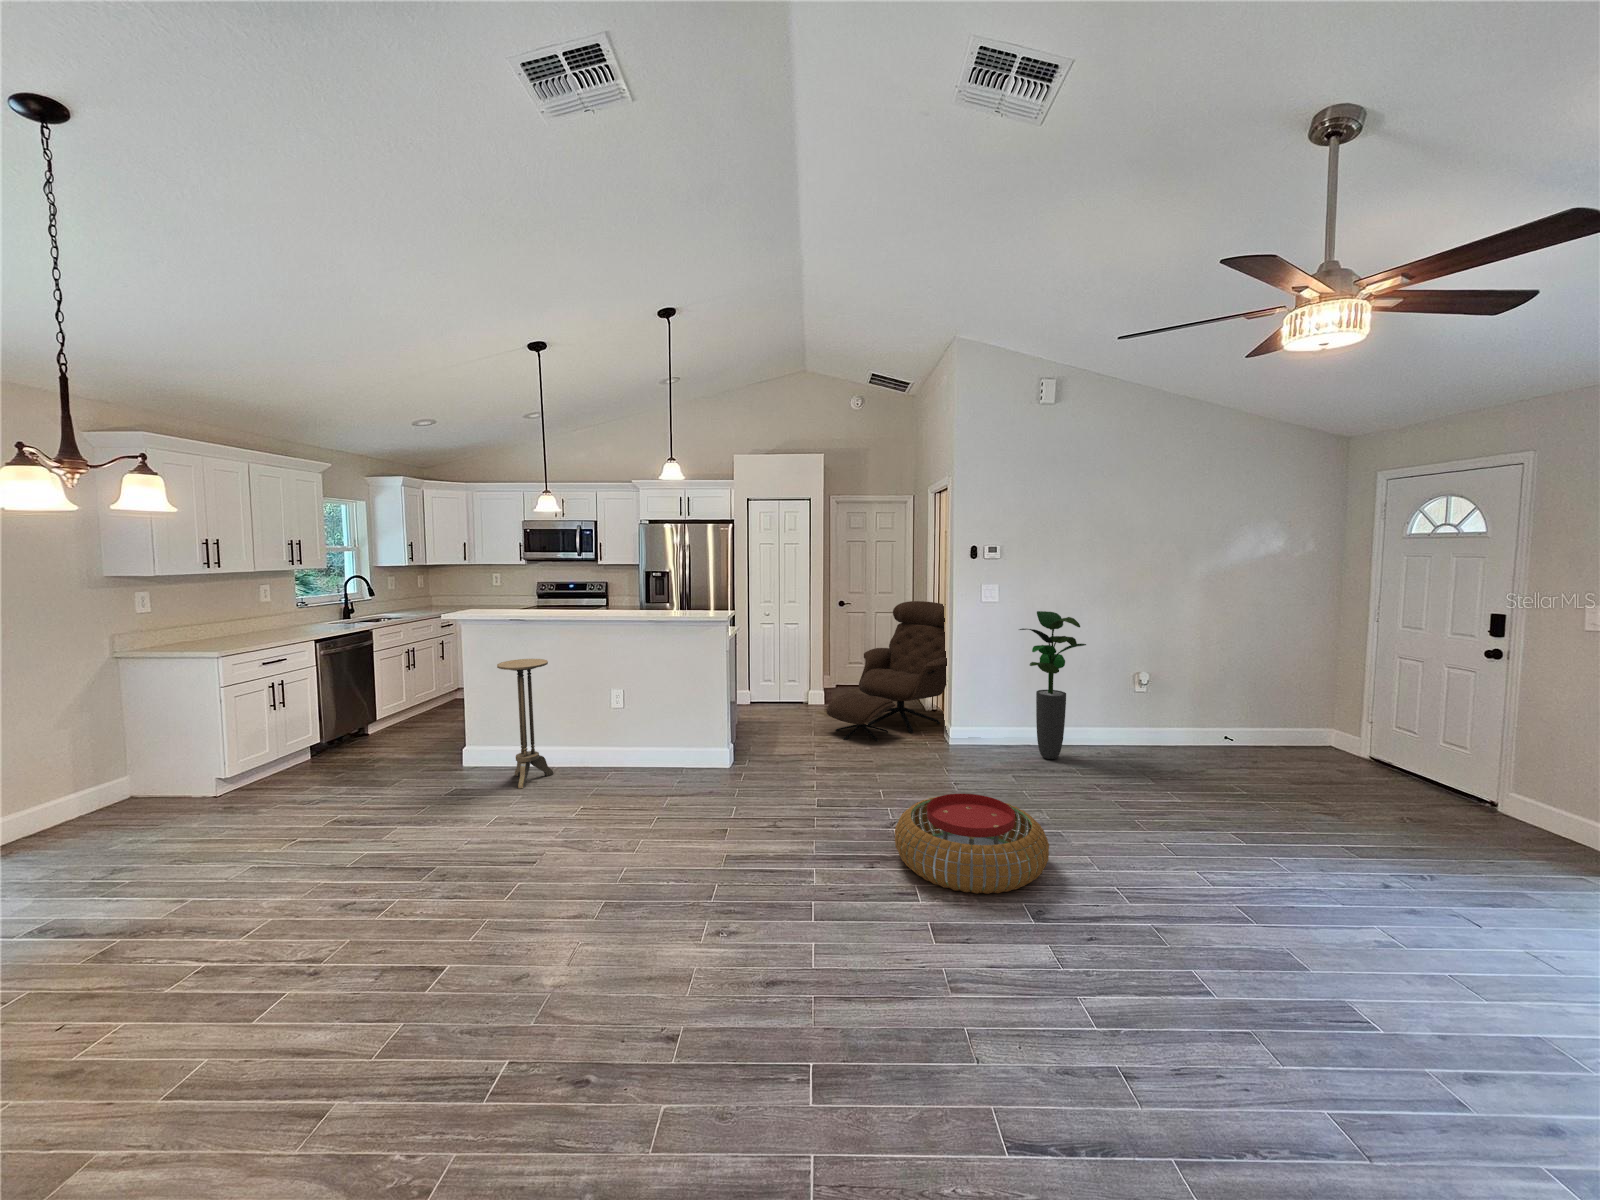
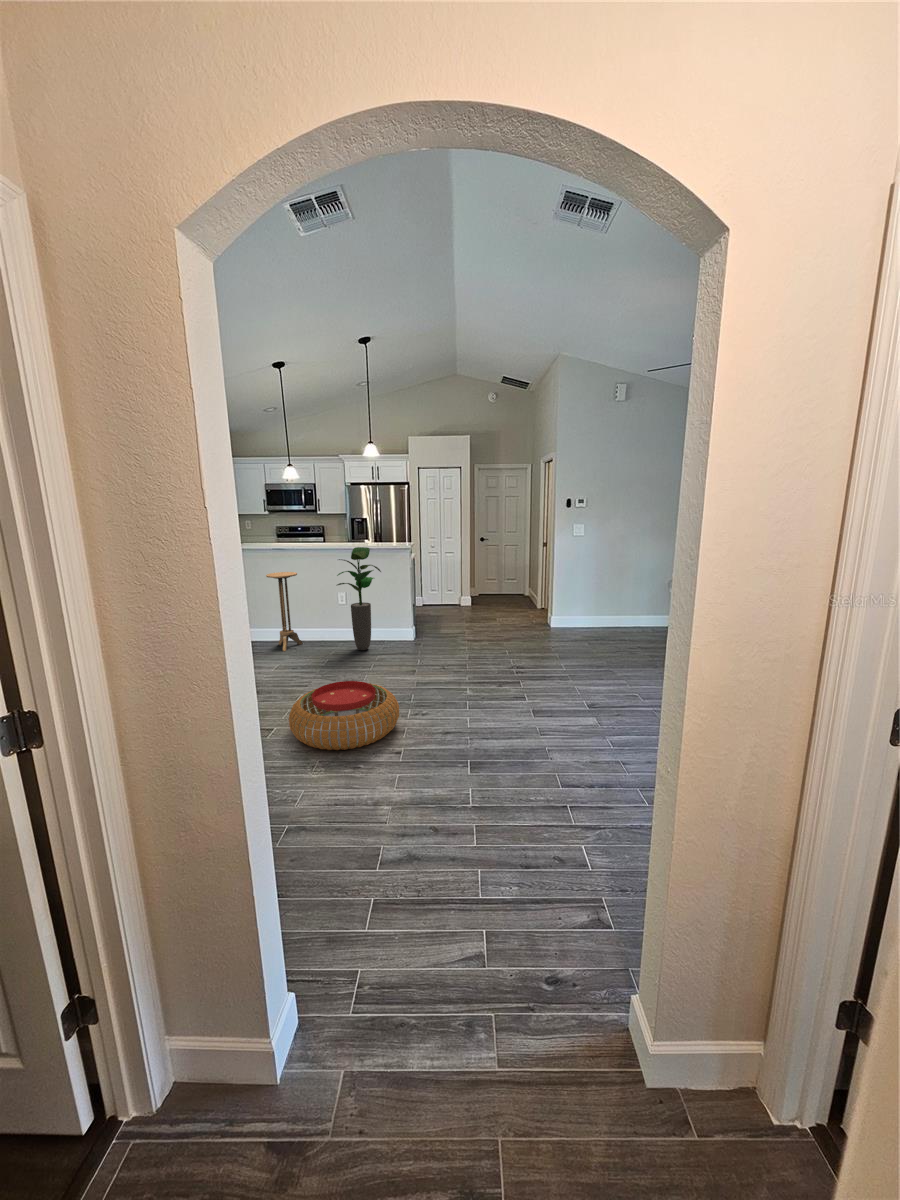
lounge chair: present [827,601,947,741] -> none [472,536,556,625]
potted plant: present [1019,611,1086,759] -> present [337,547,381,650]
pouf: present [895,794,1049,894] -> present [289,681,399,750]

